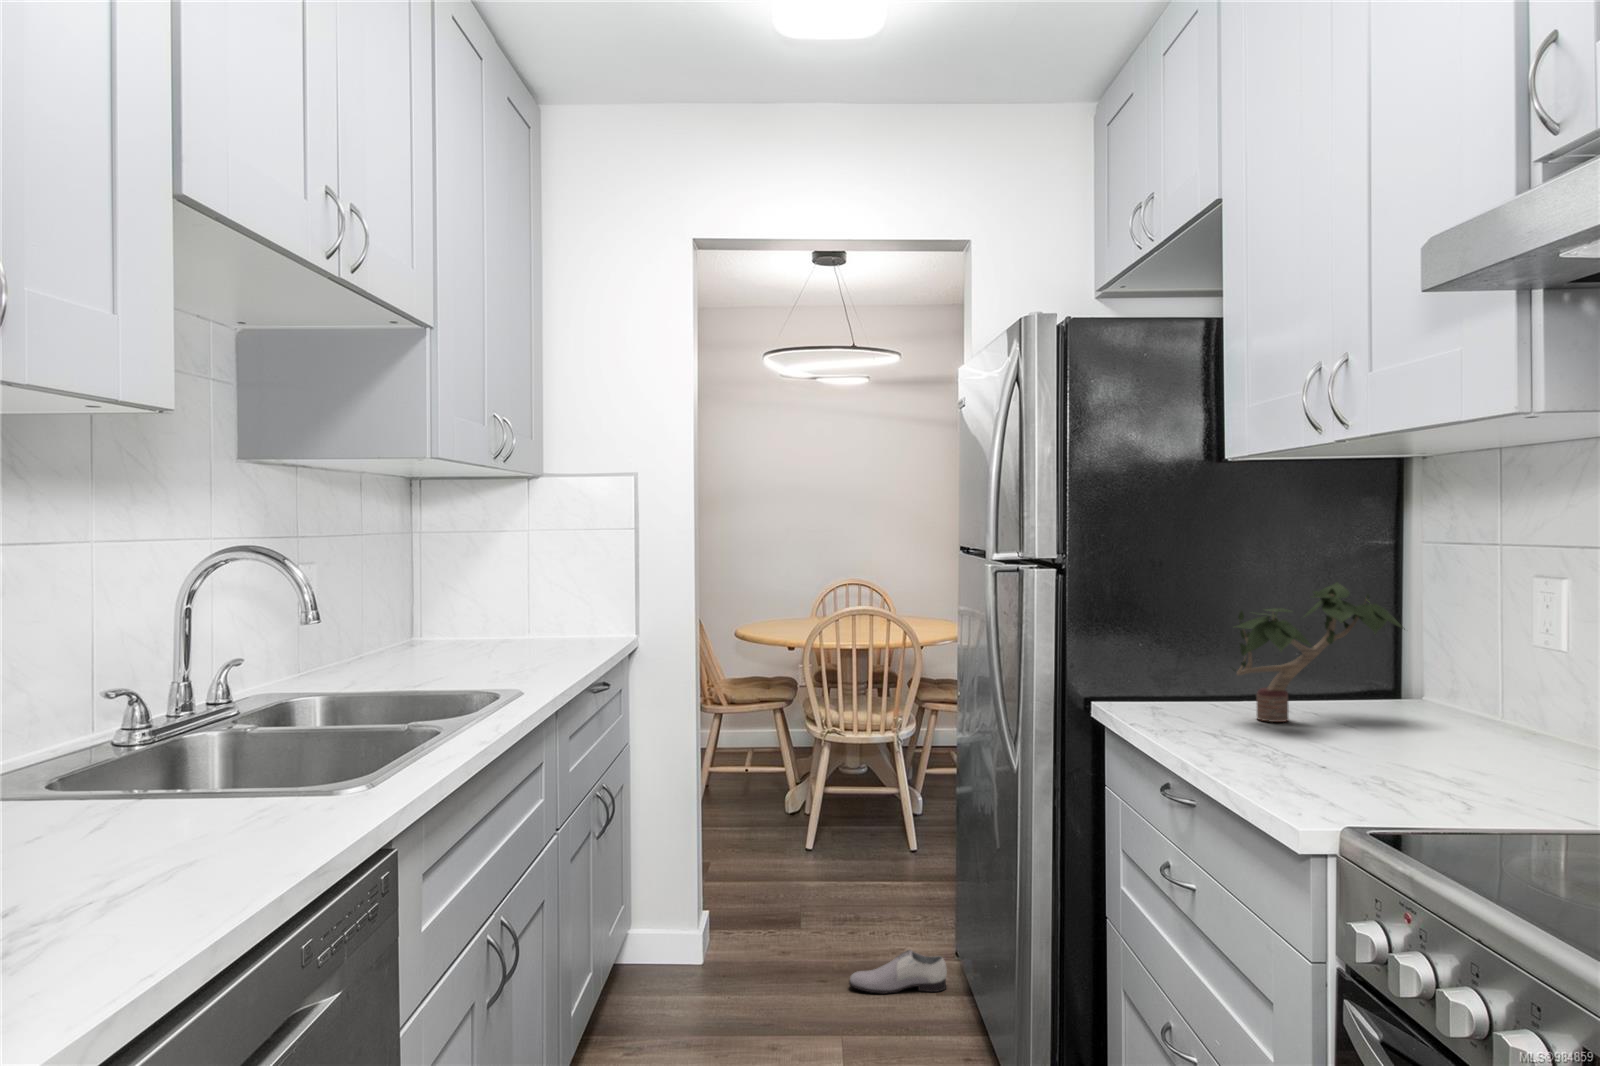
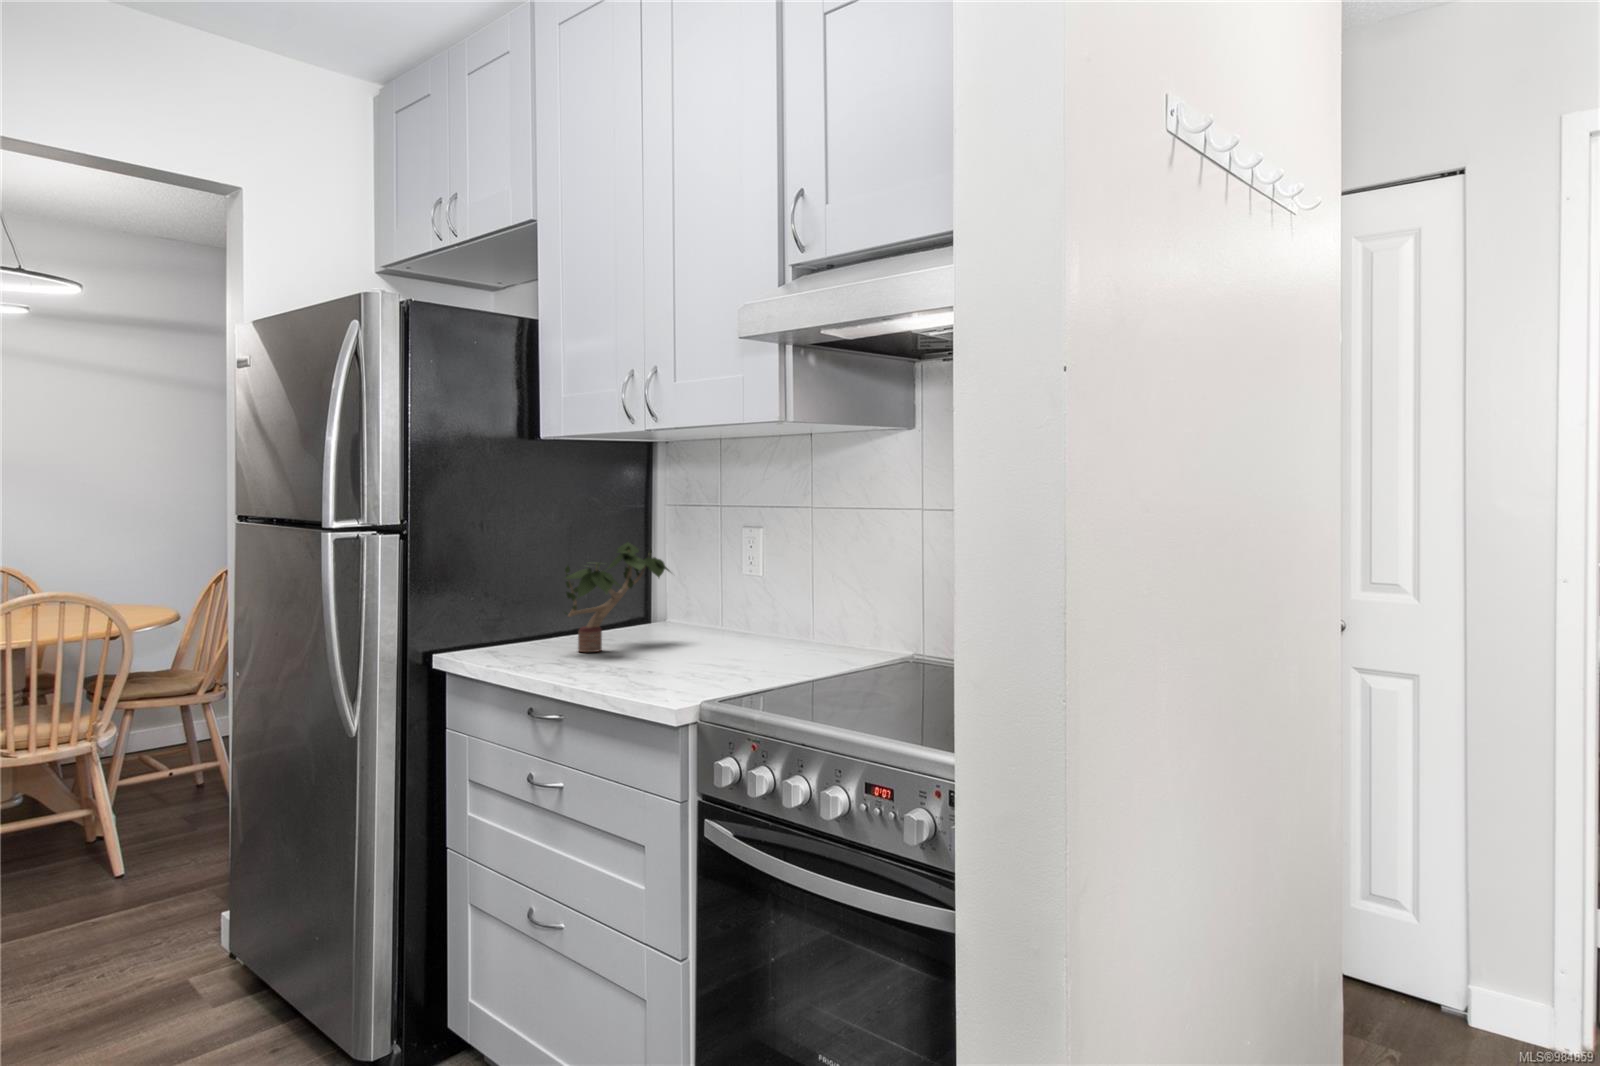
shoe: present [849,950,947,994] -> none [100,959,228,1028]

